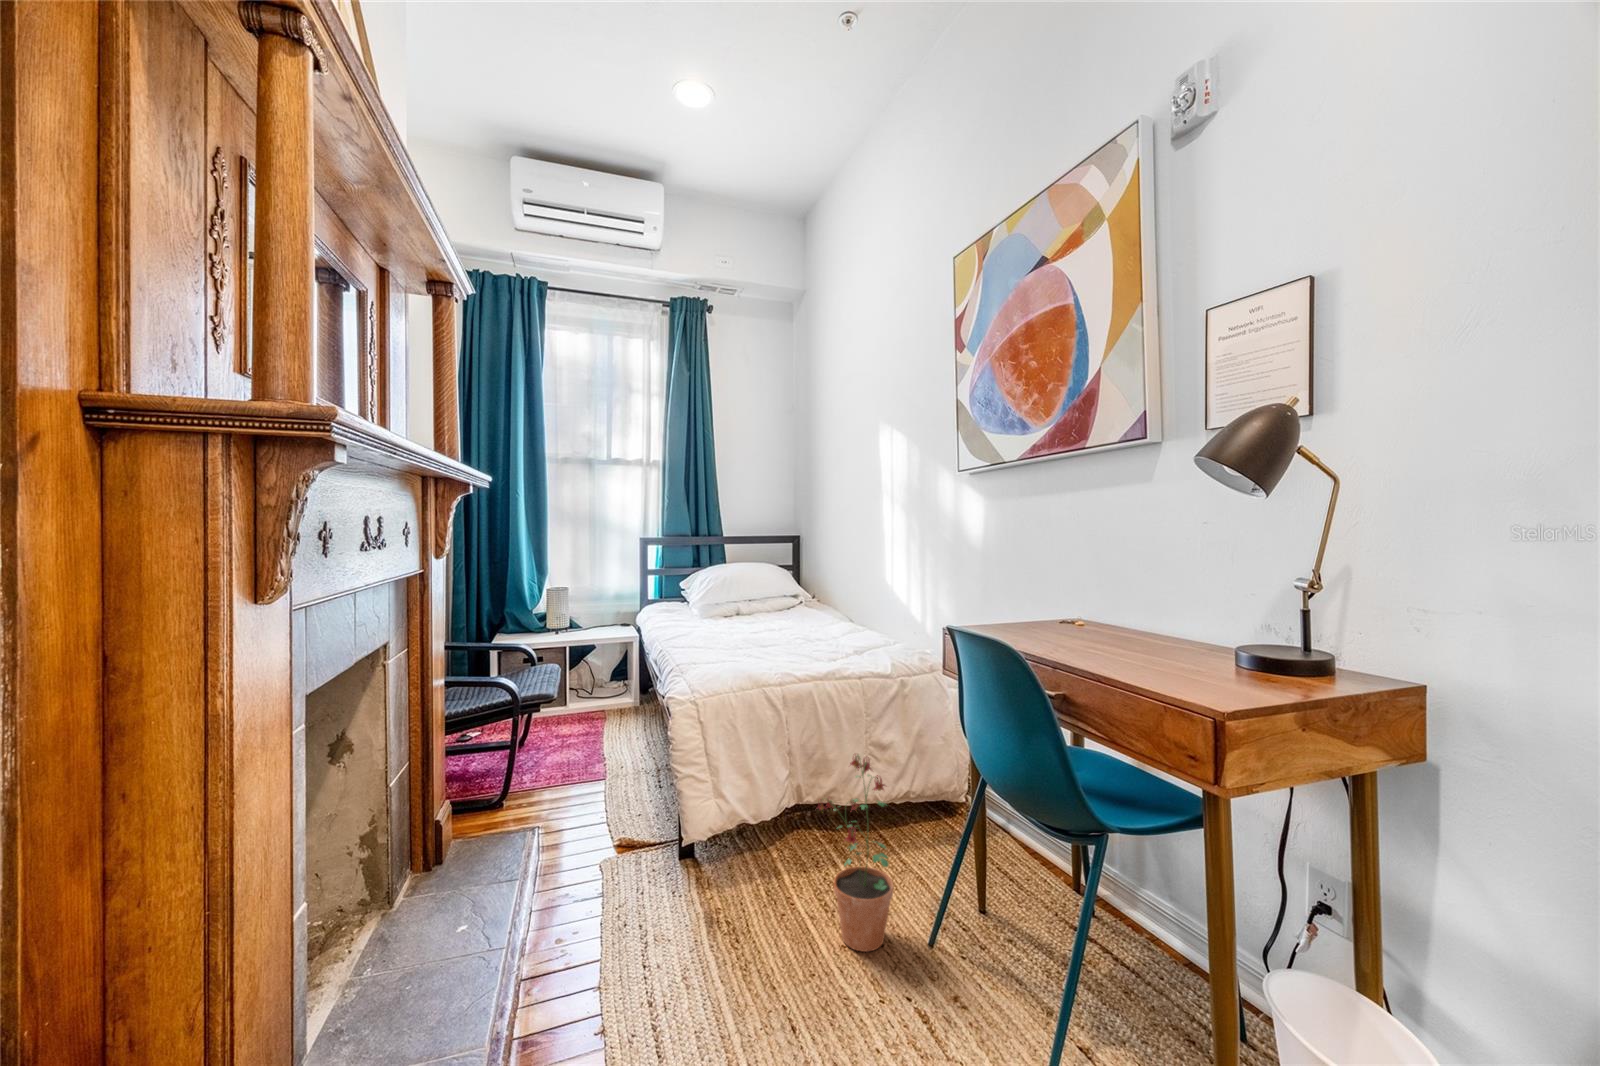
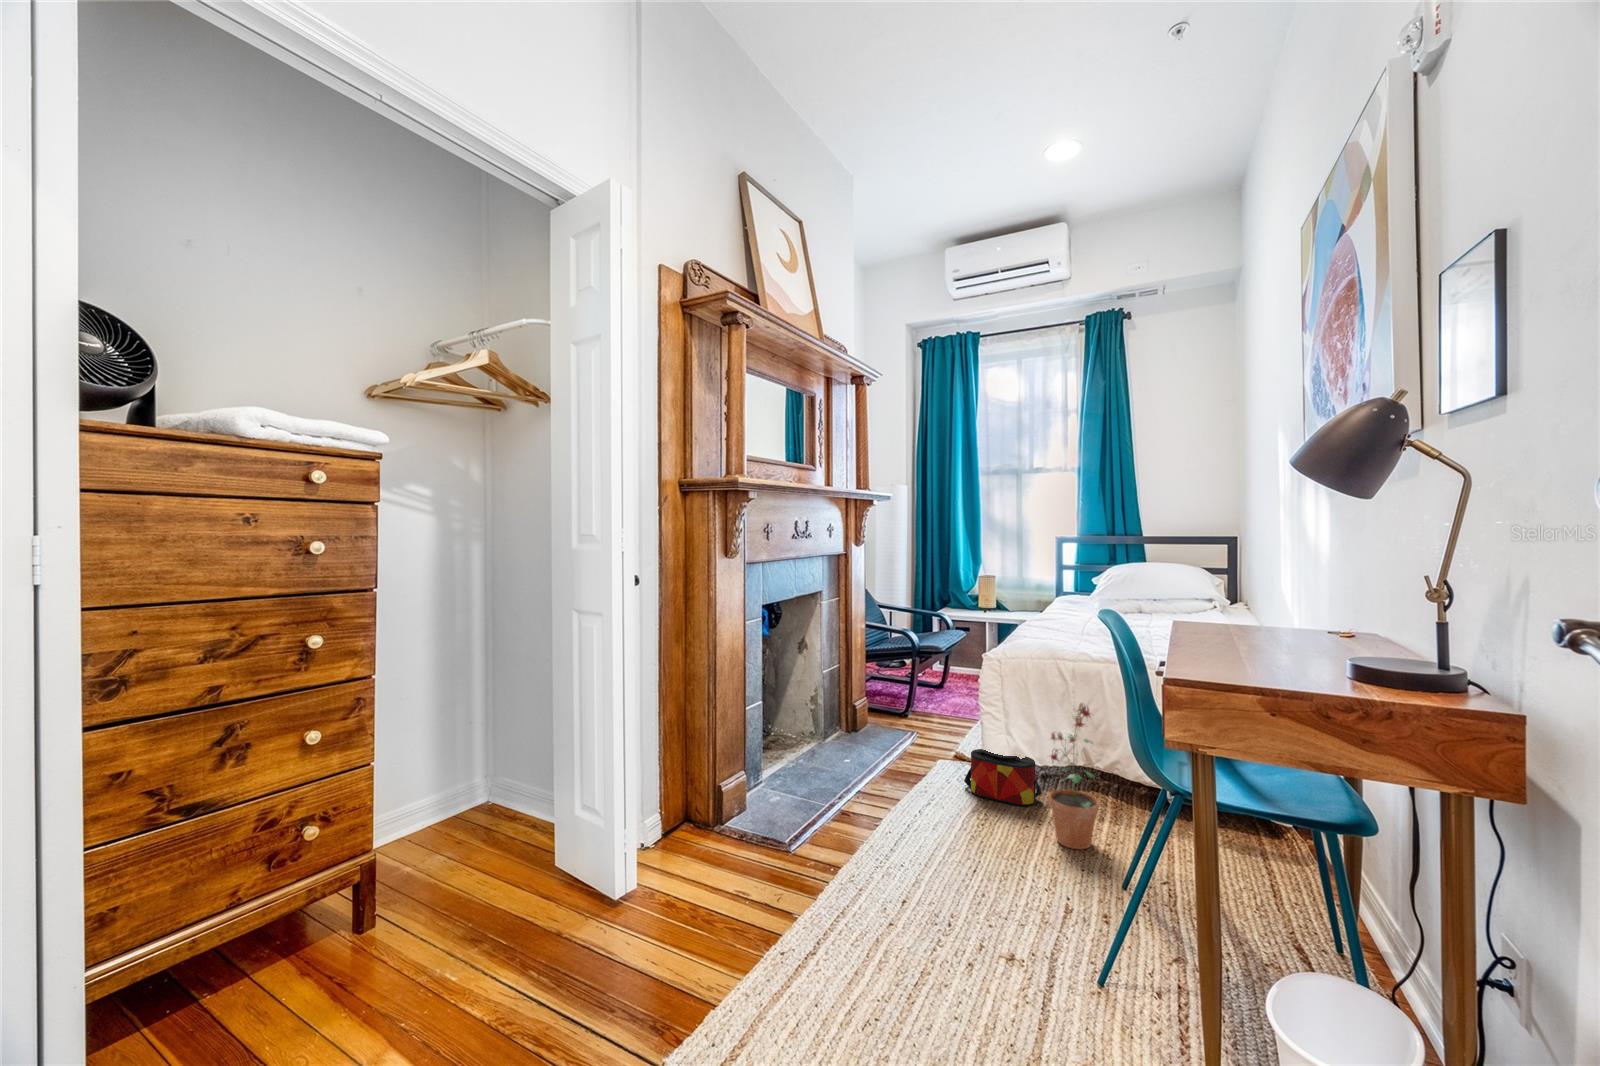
bag: none [675,833,779,915] -> present [964,749,1041,806]

